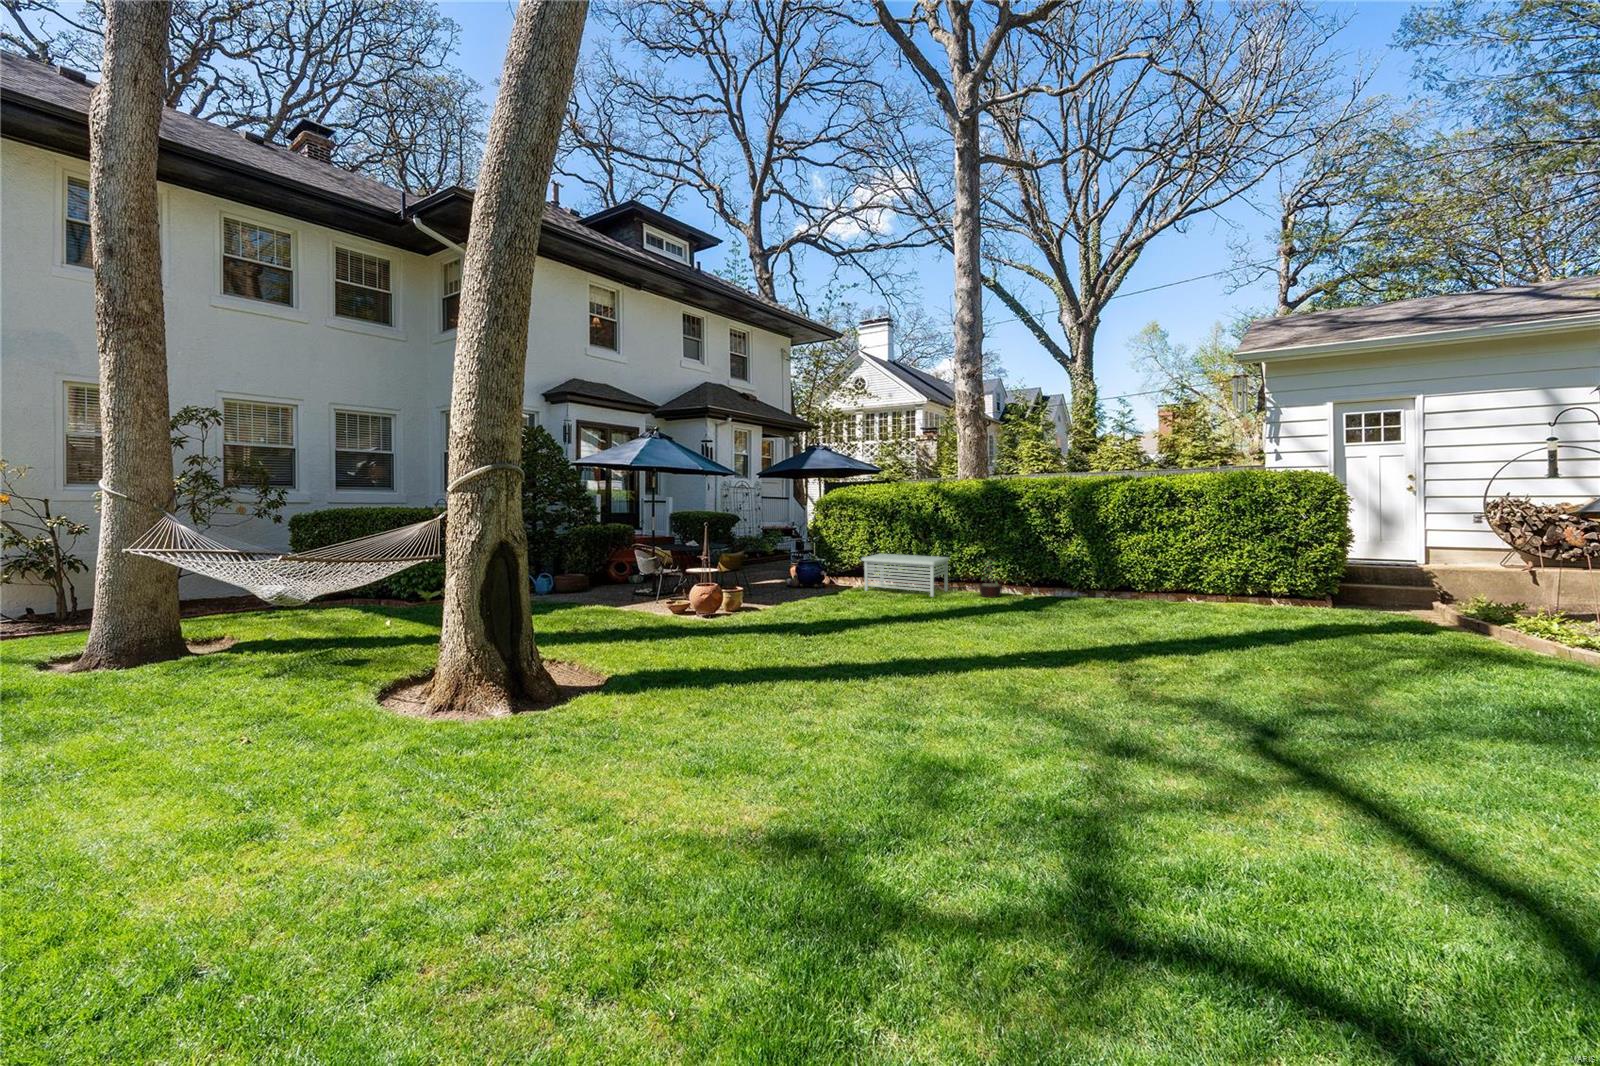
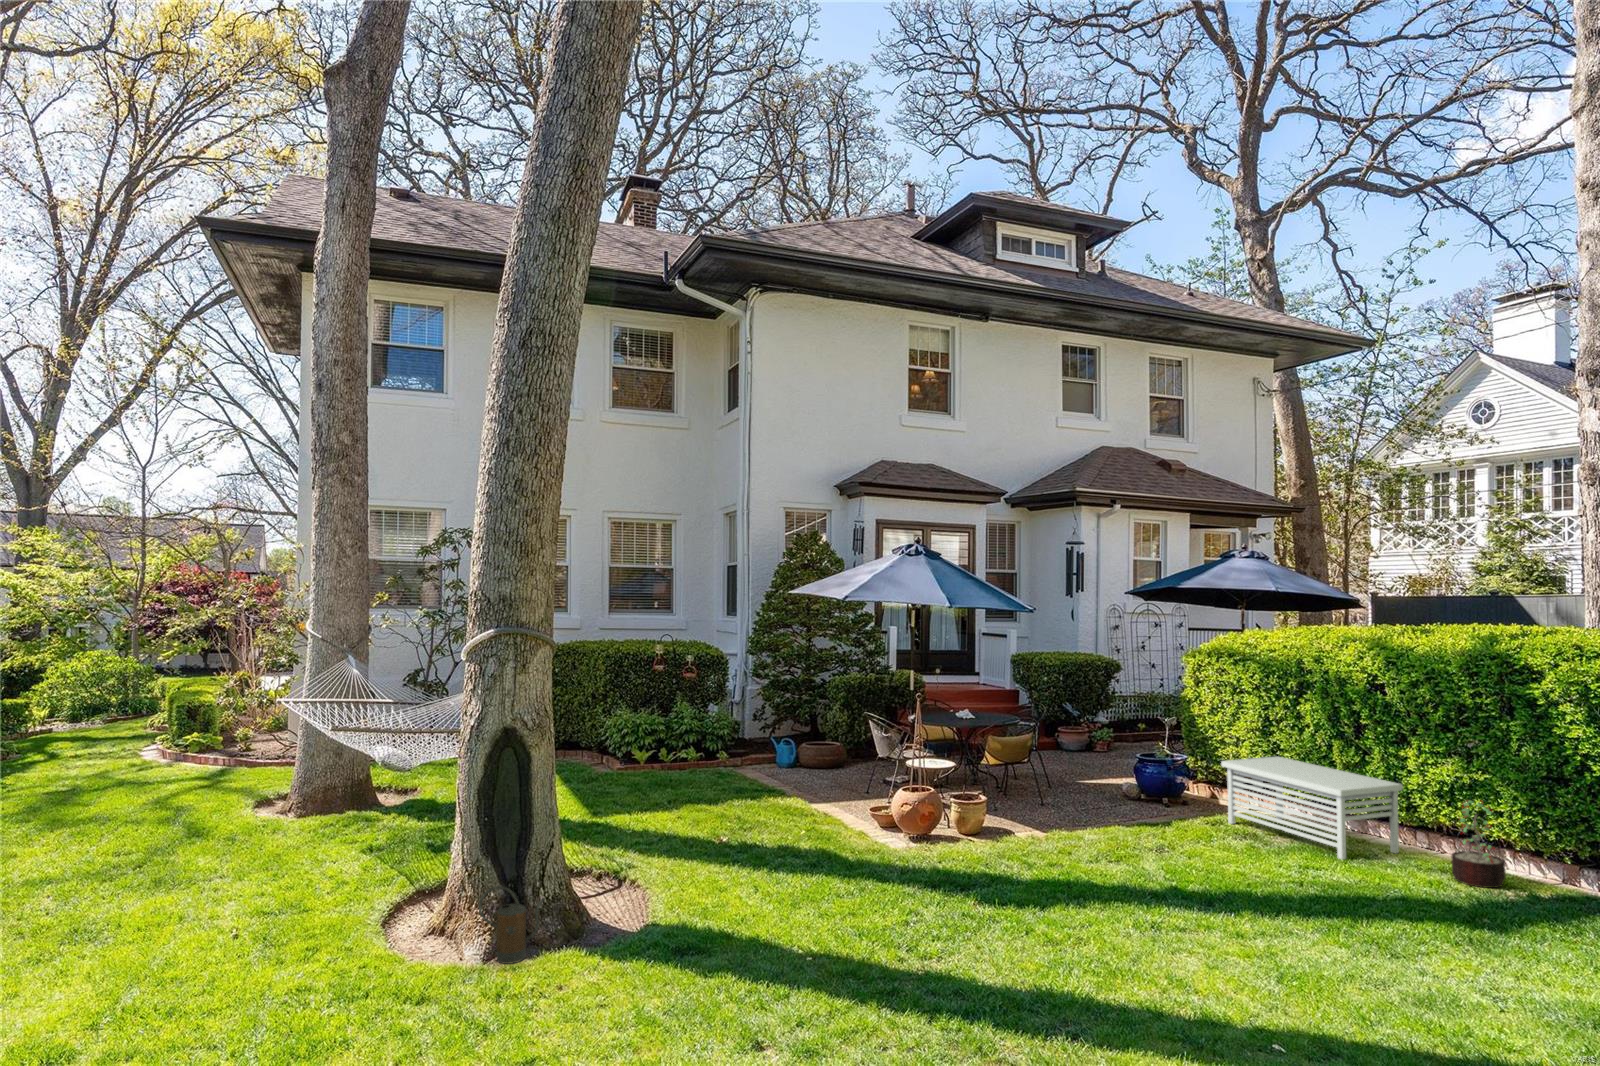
watering can: none [589,674,633,731] -> present [479,886,545,964]

